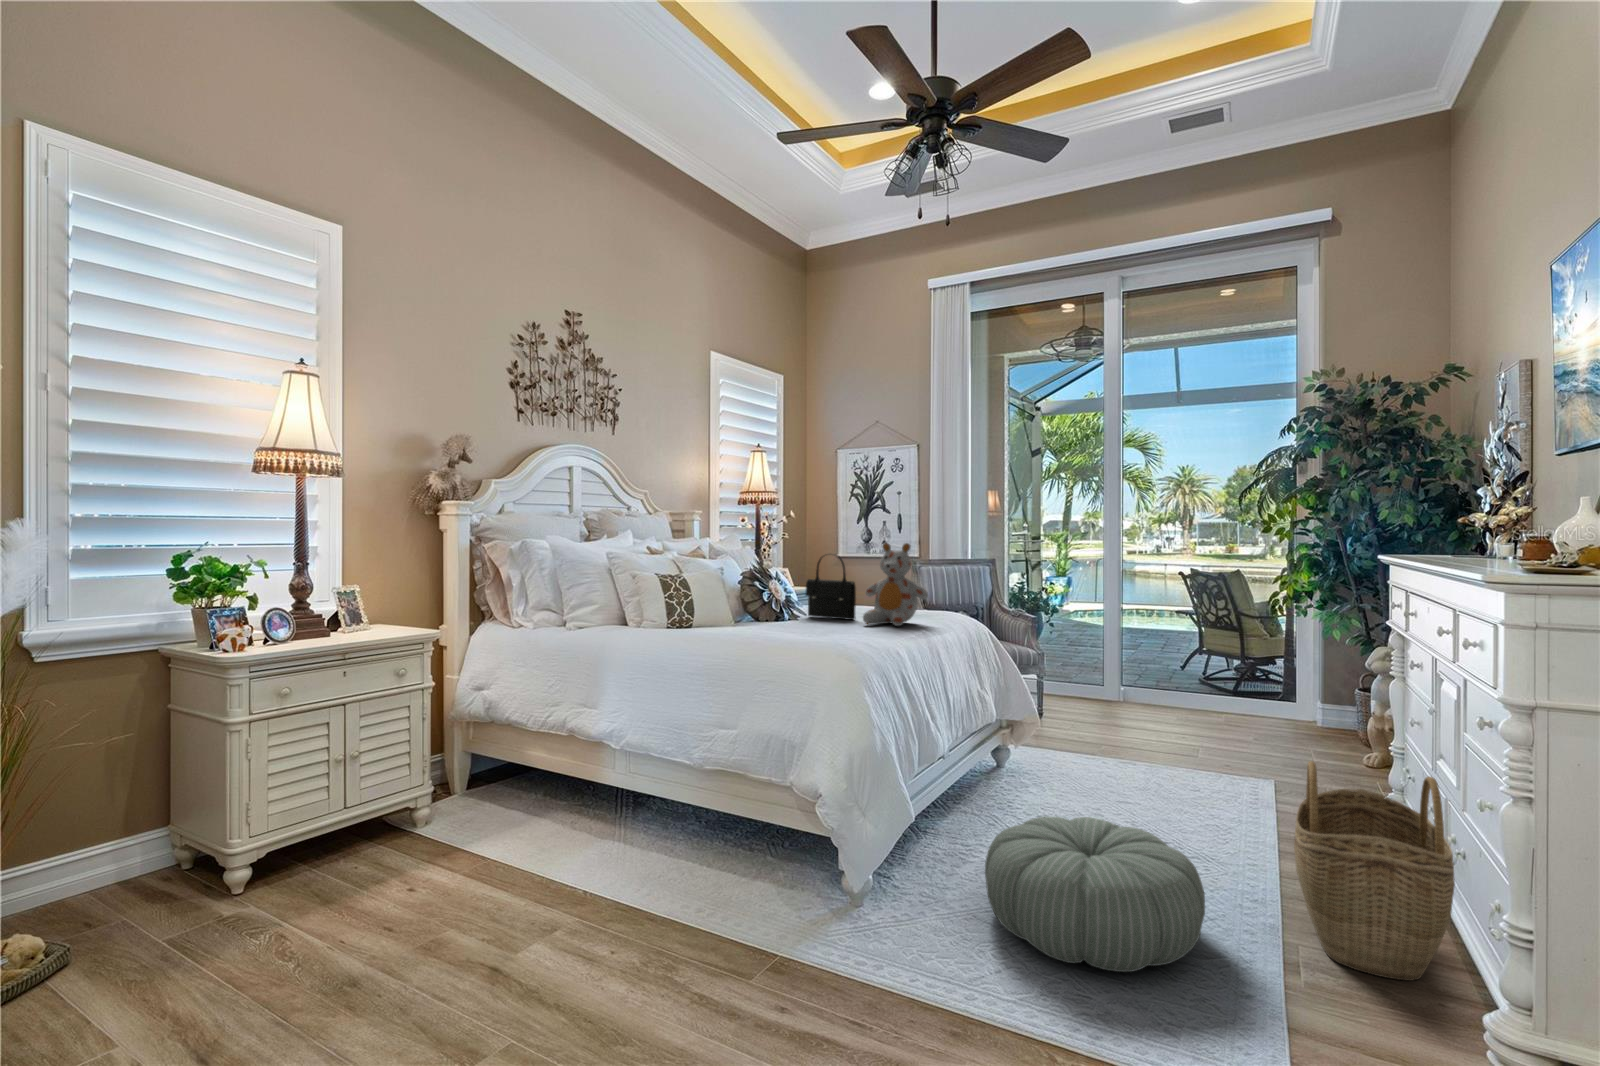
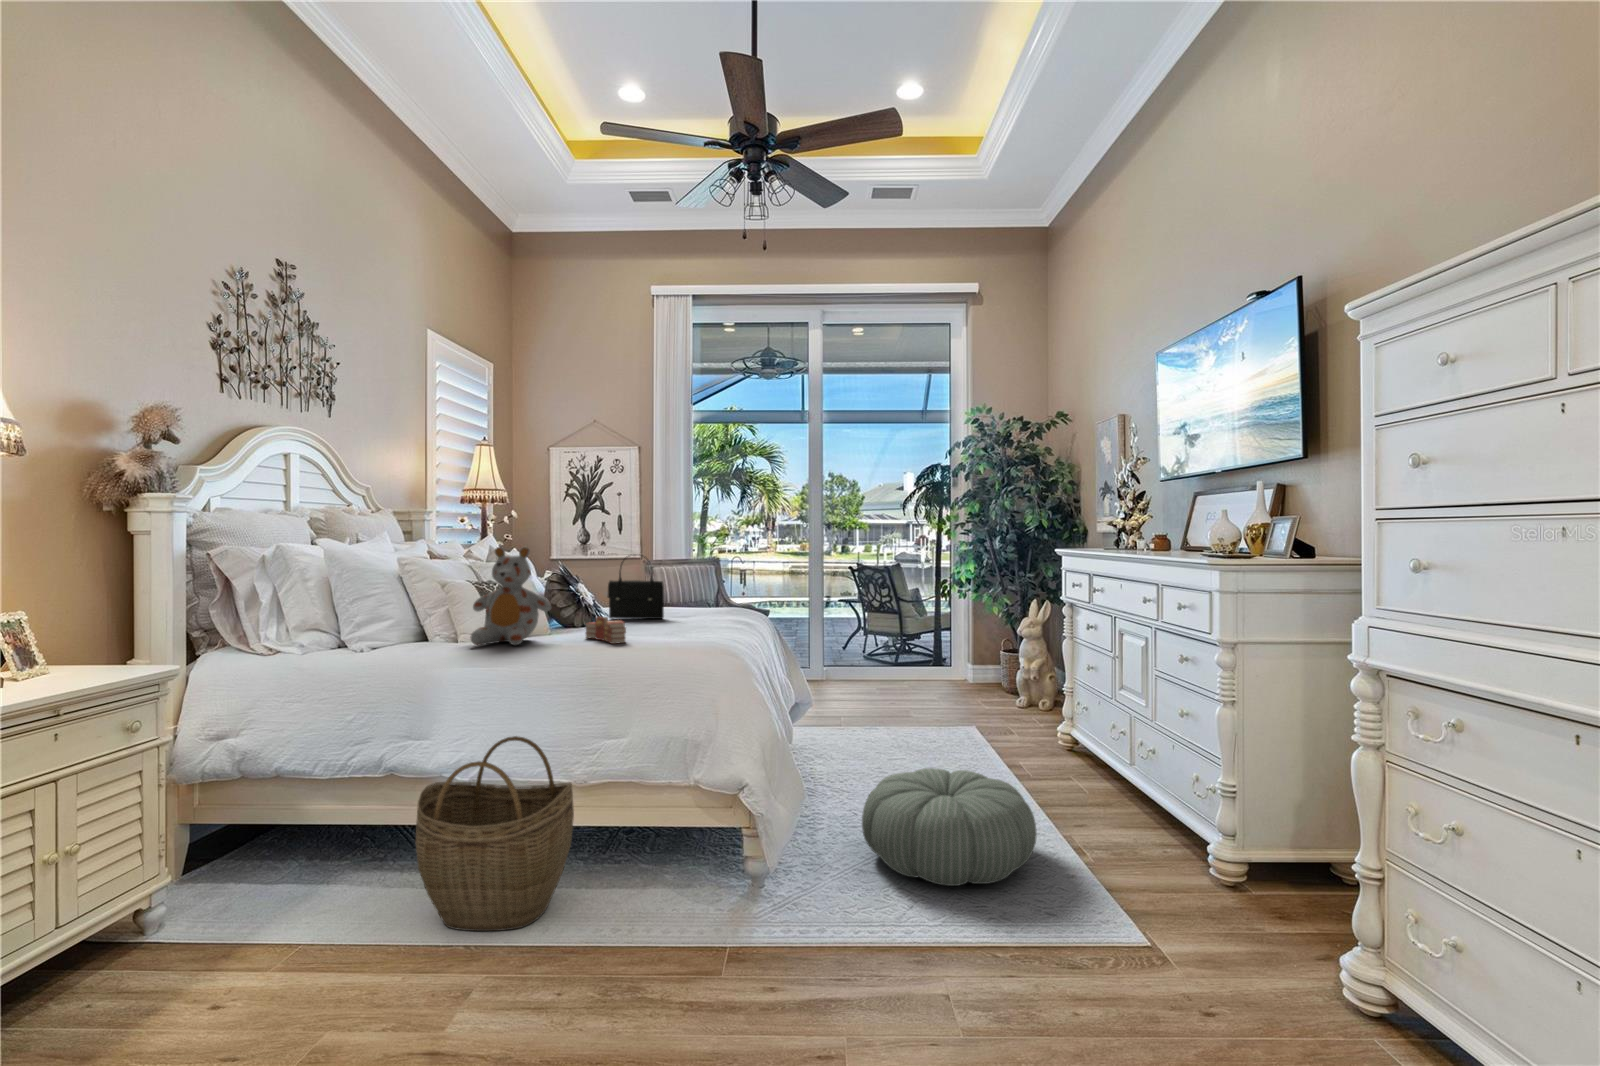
stuffed bear: present [863,543,928,626] -> present [470,547,551,645]
book: none [744,612,769,640] -> present [586,616,626,644]
woven basket: present [1294,761,1455,981] -> present [415,736,574,931]

